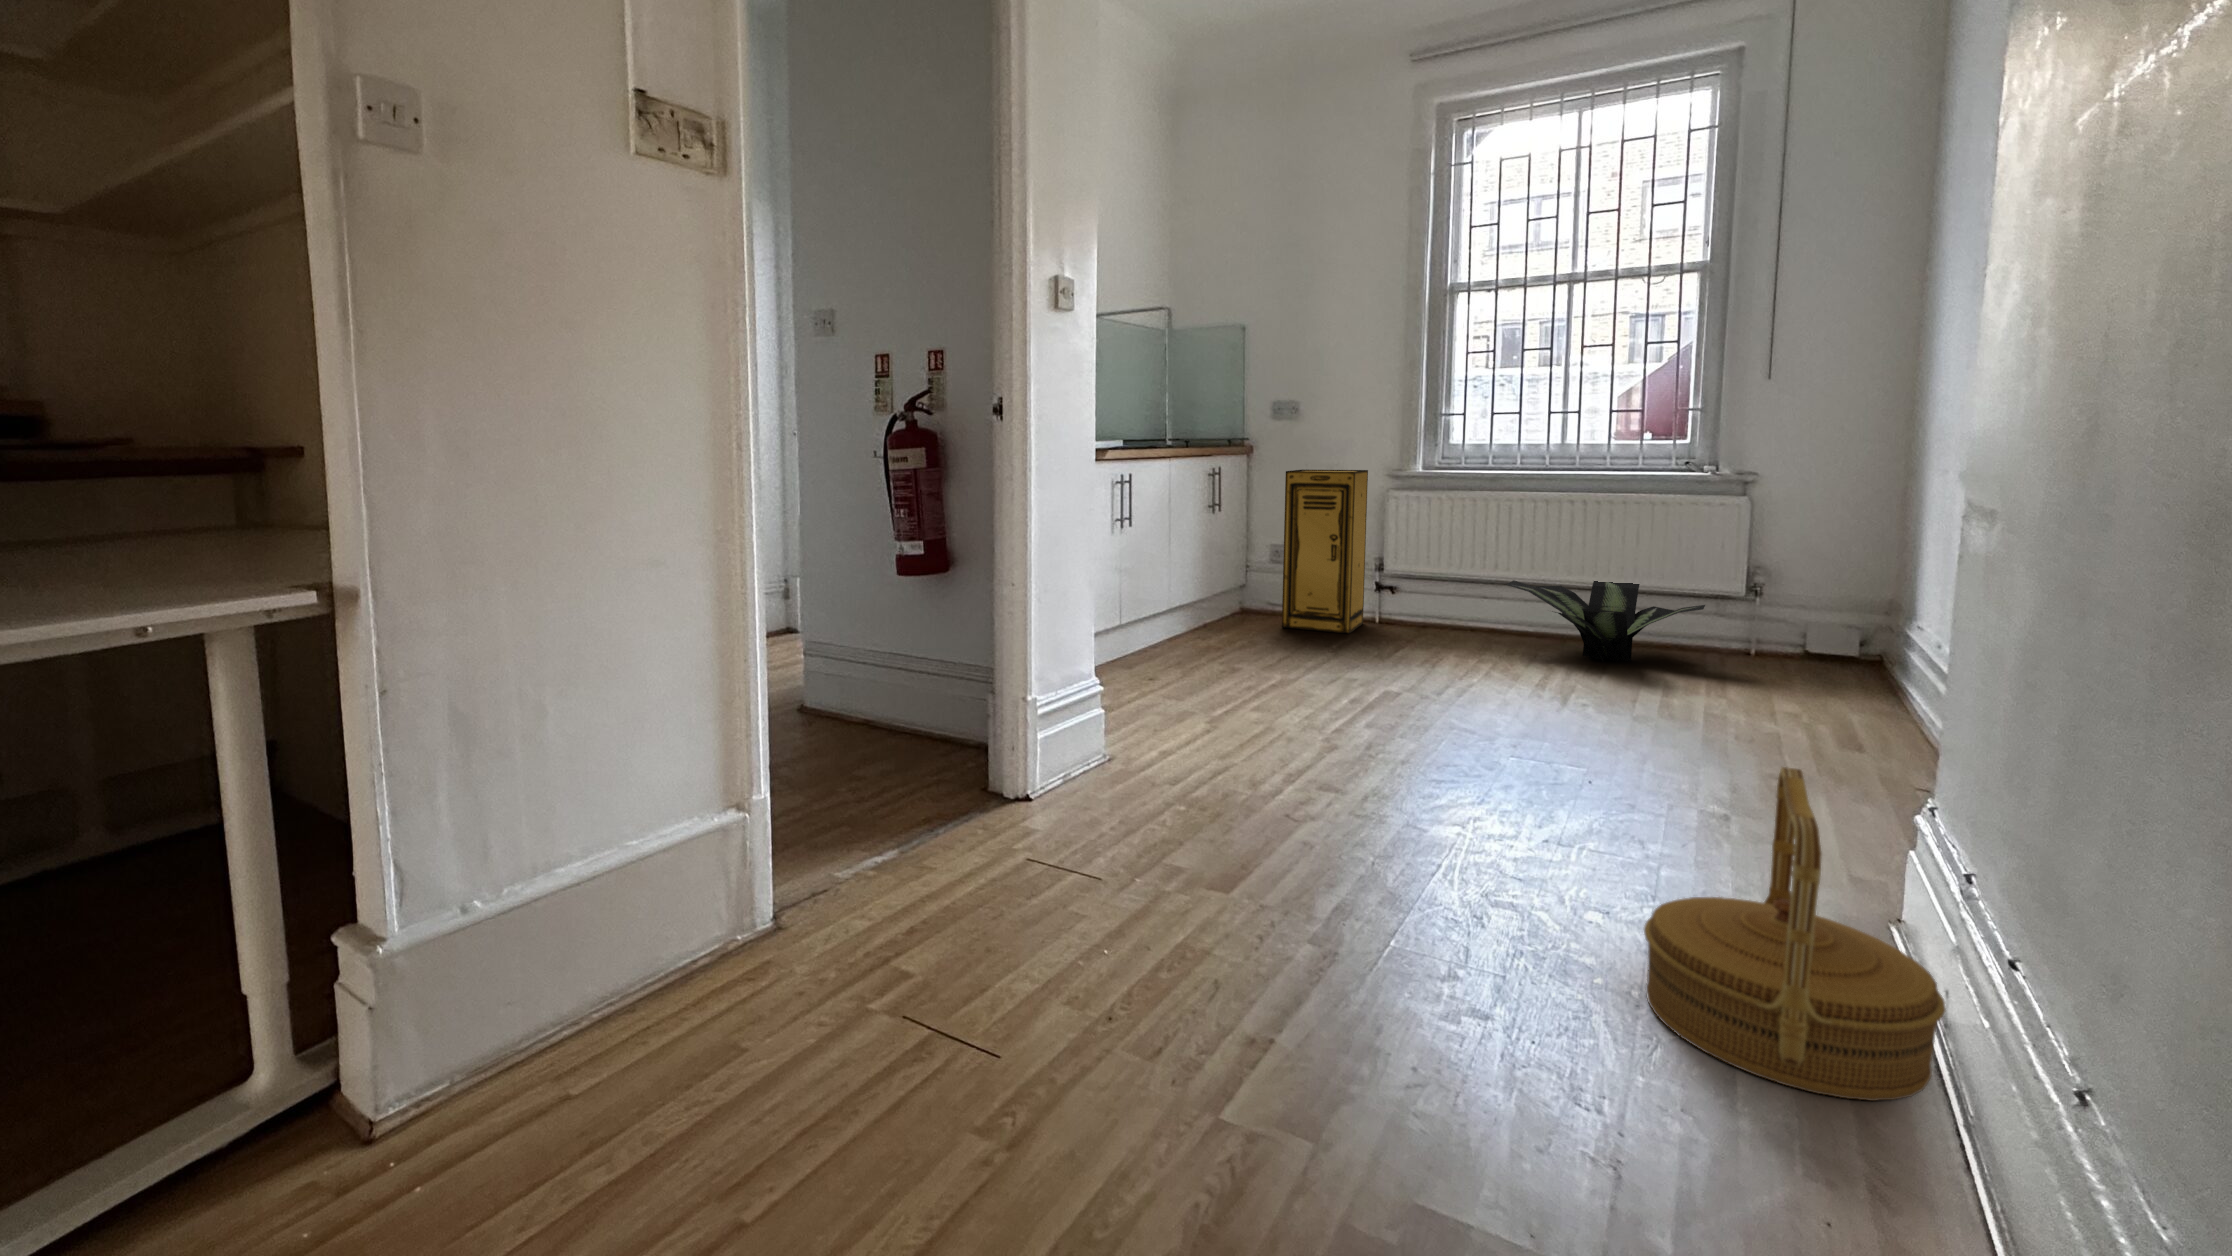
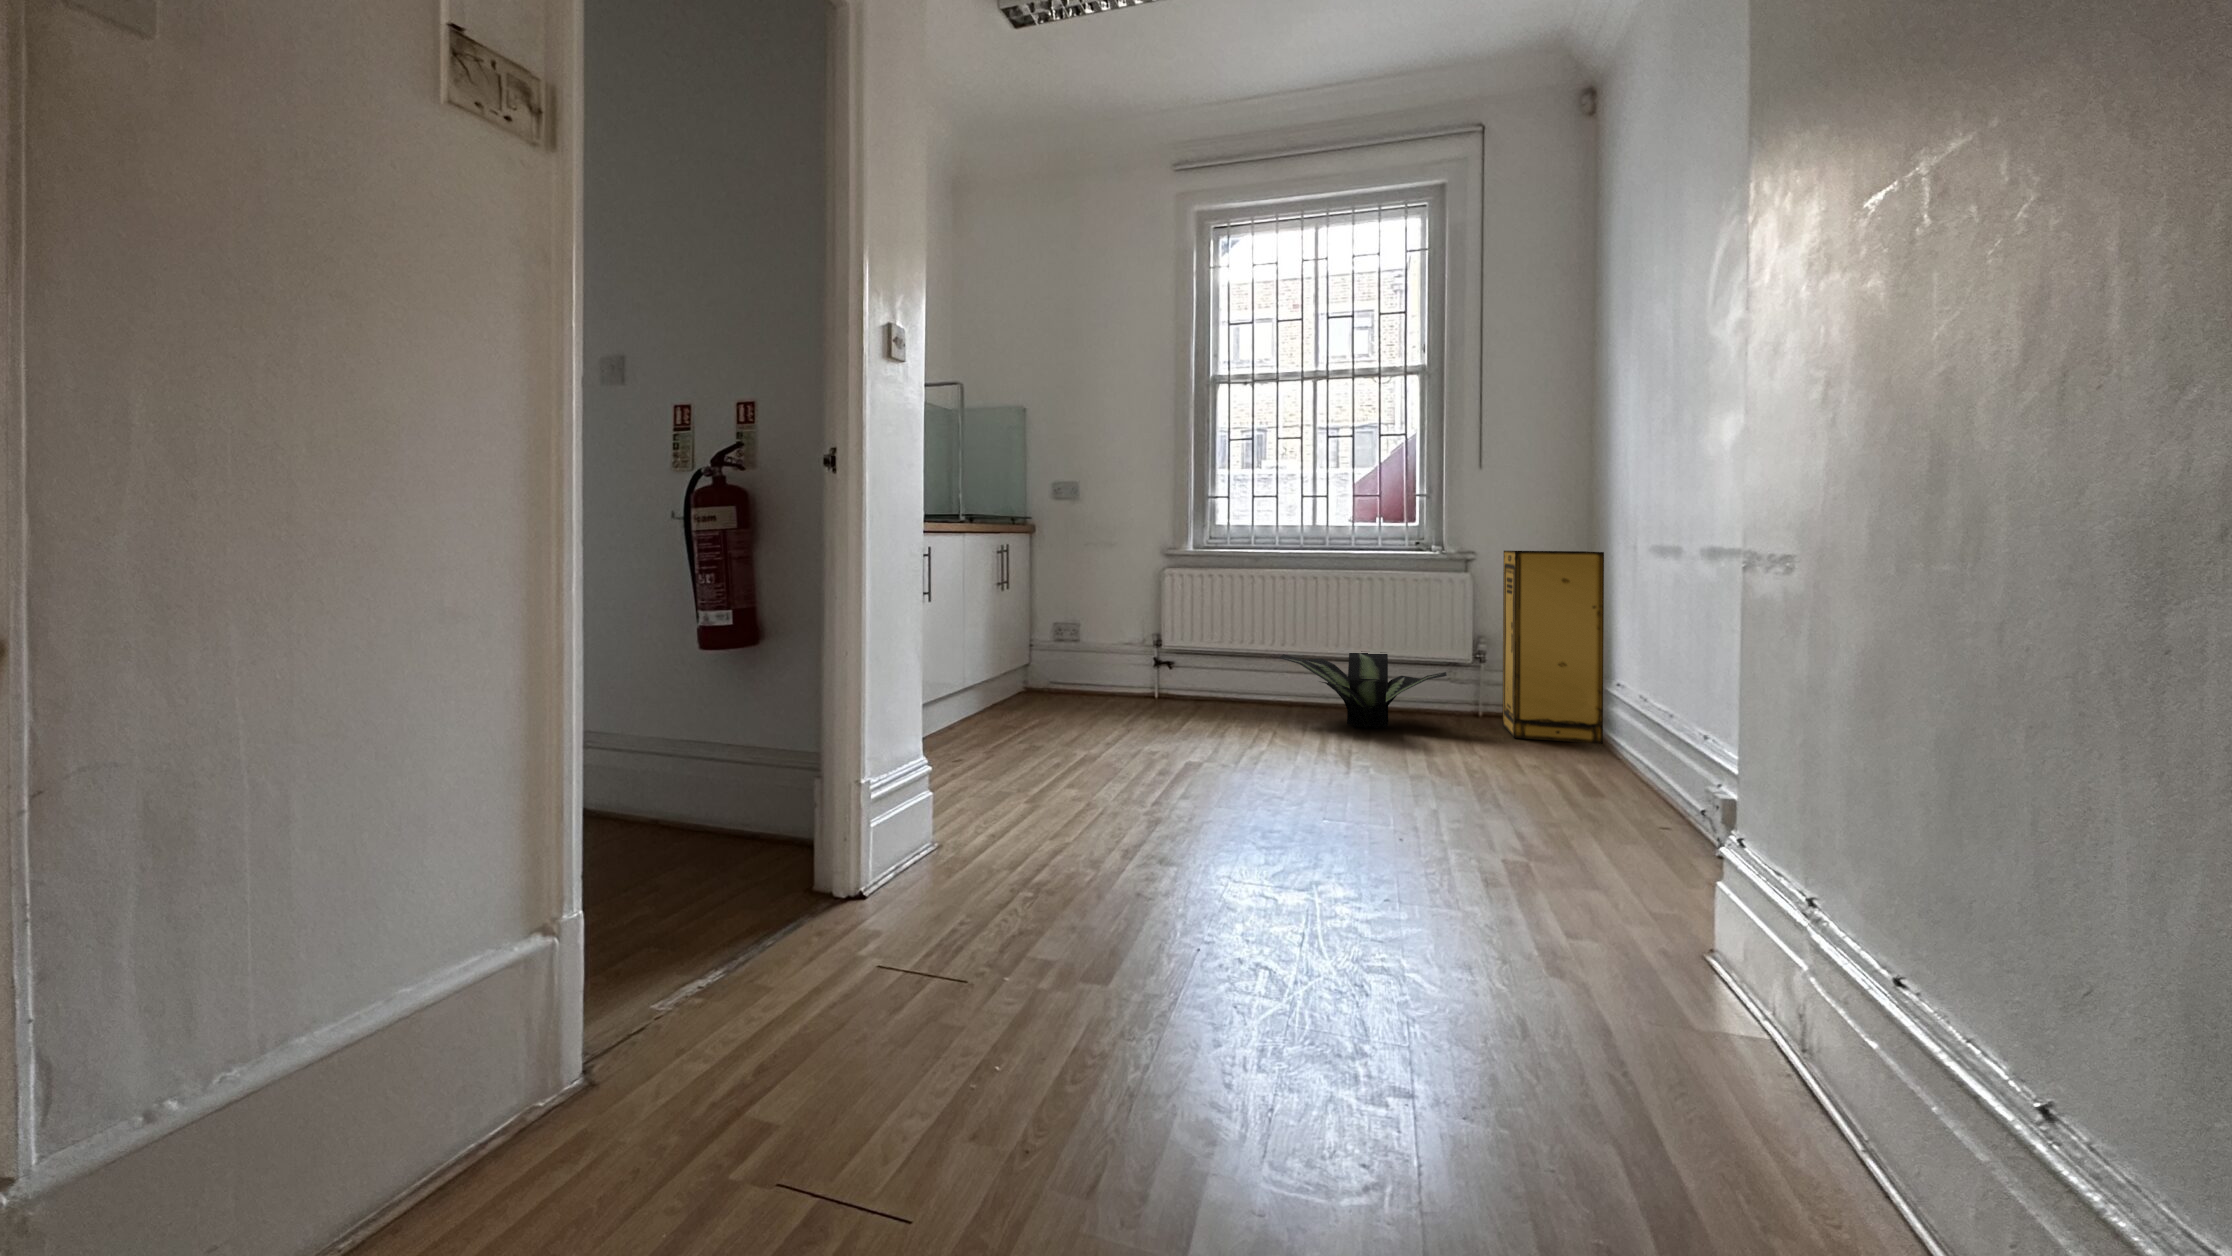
storage cabinet: present [1282,470,1368,634] -> present [1503,551,1604,744]
woven basket: present [1644,767,1945,1101] -> none [1529,802,1804,1125]

